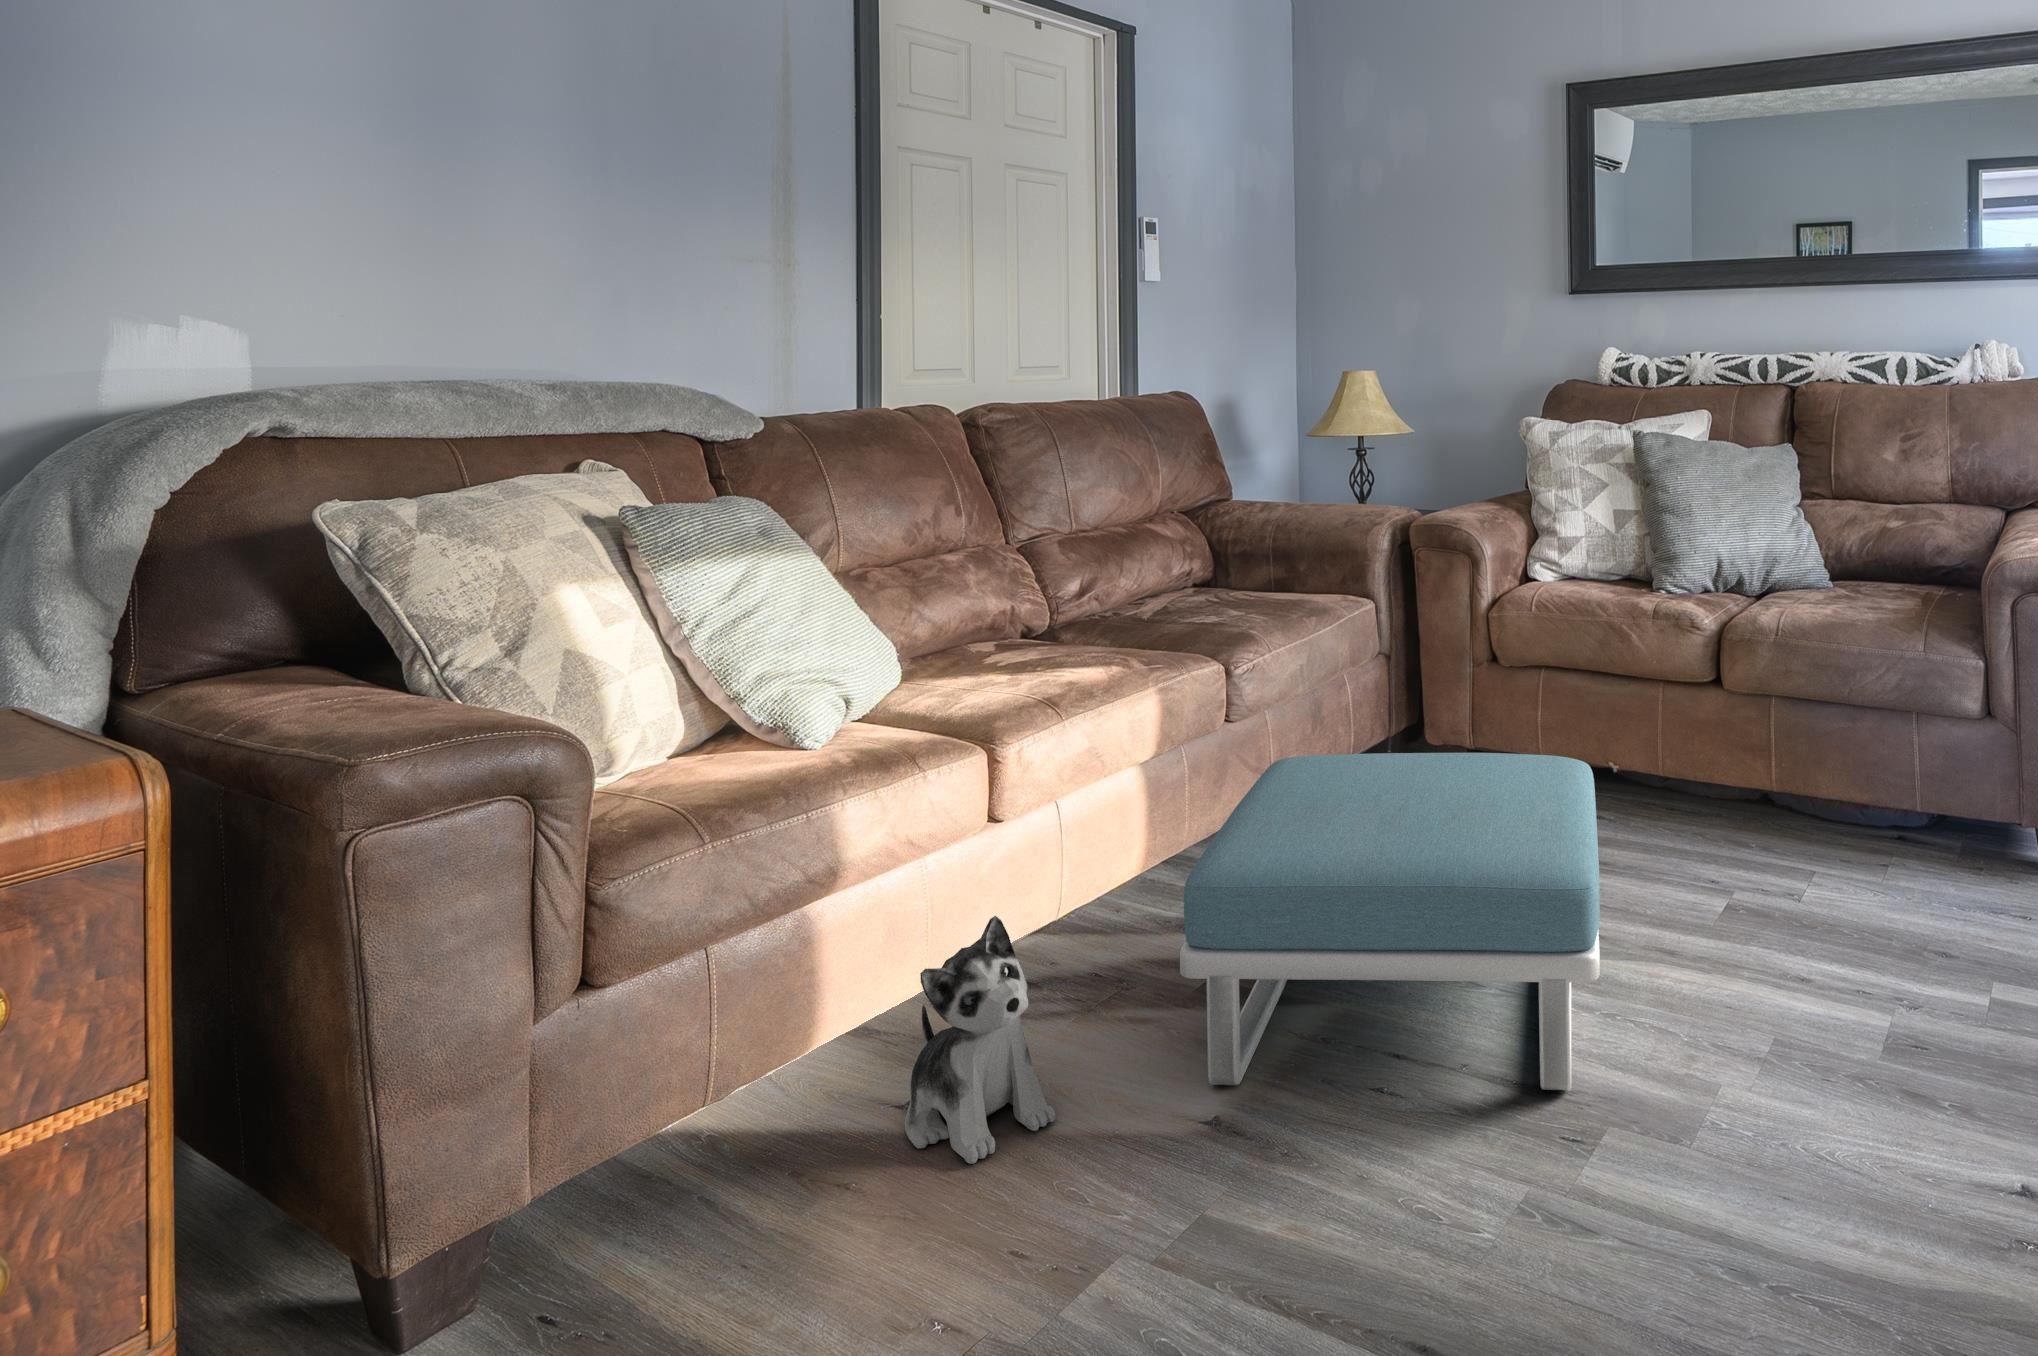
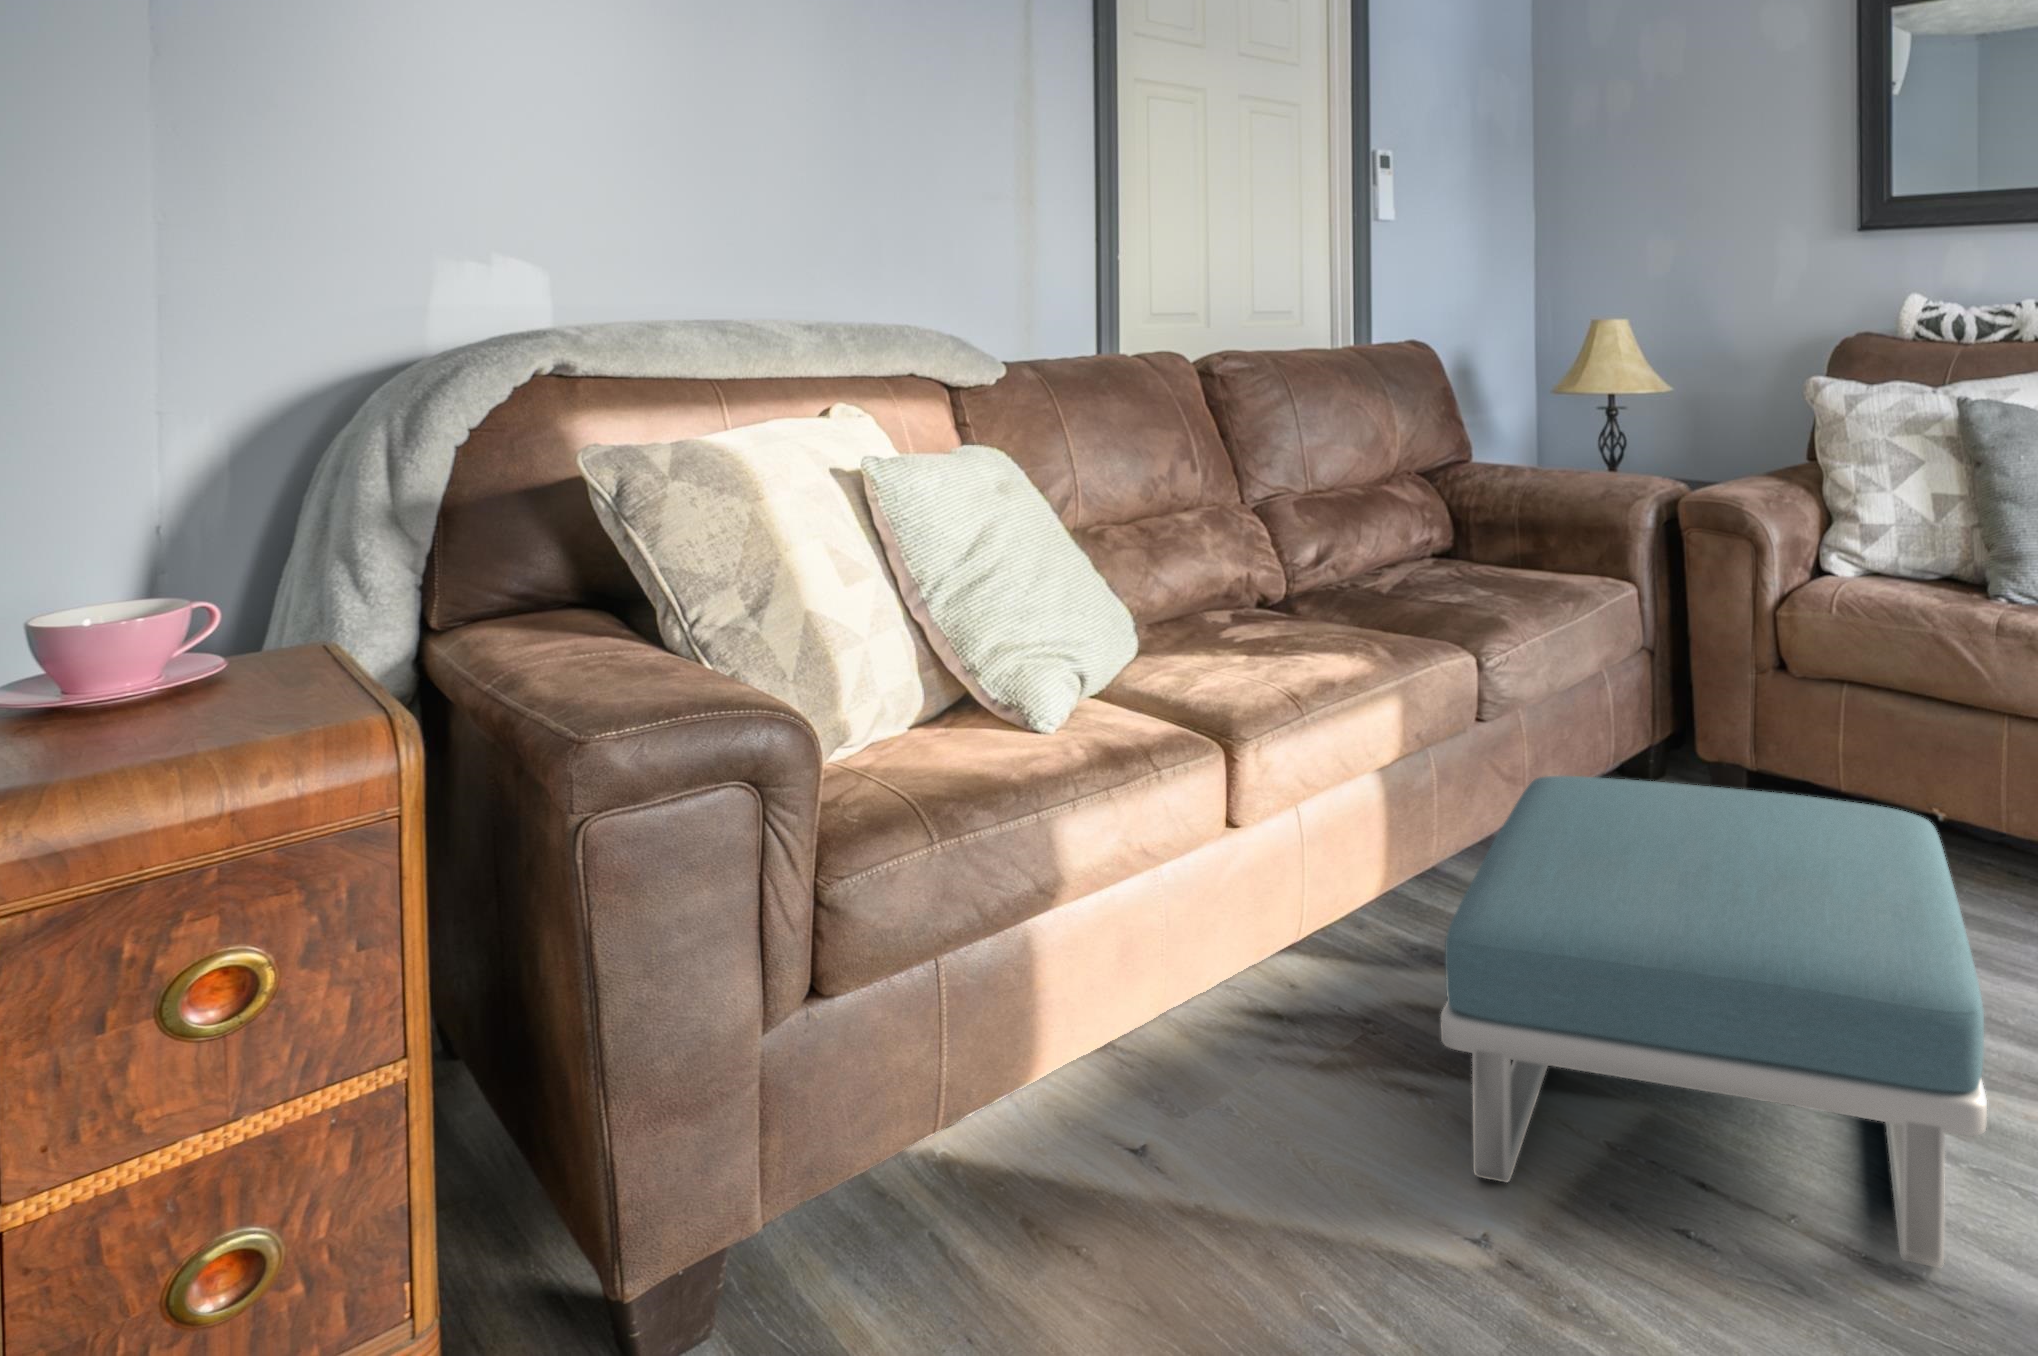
plush toy: present [905,916,1056,1164] -> none [1138,950,1300,1236]

